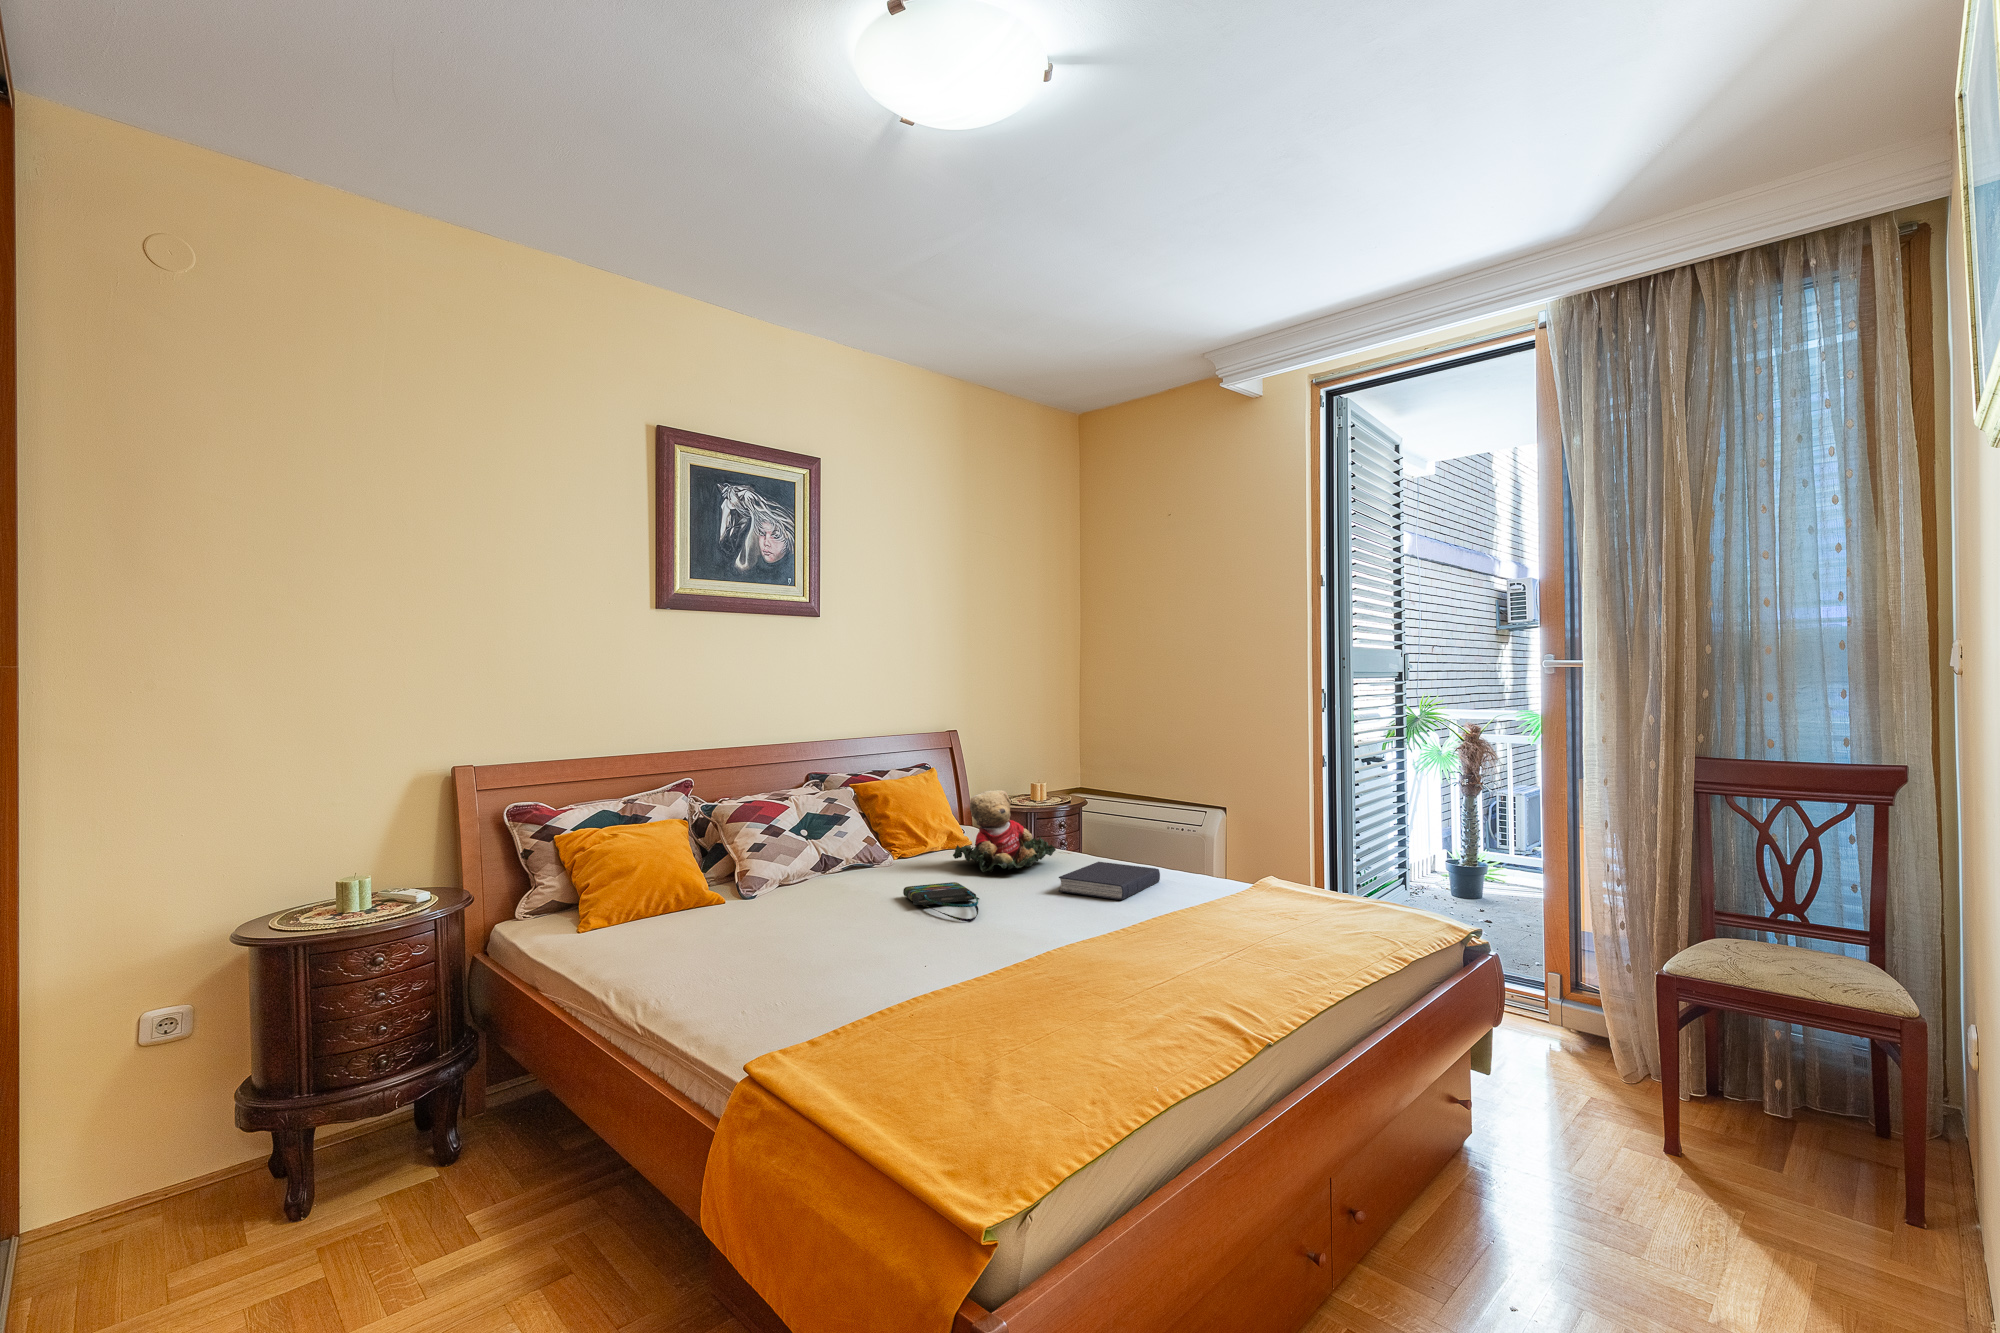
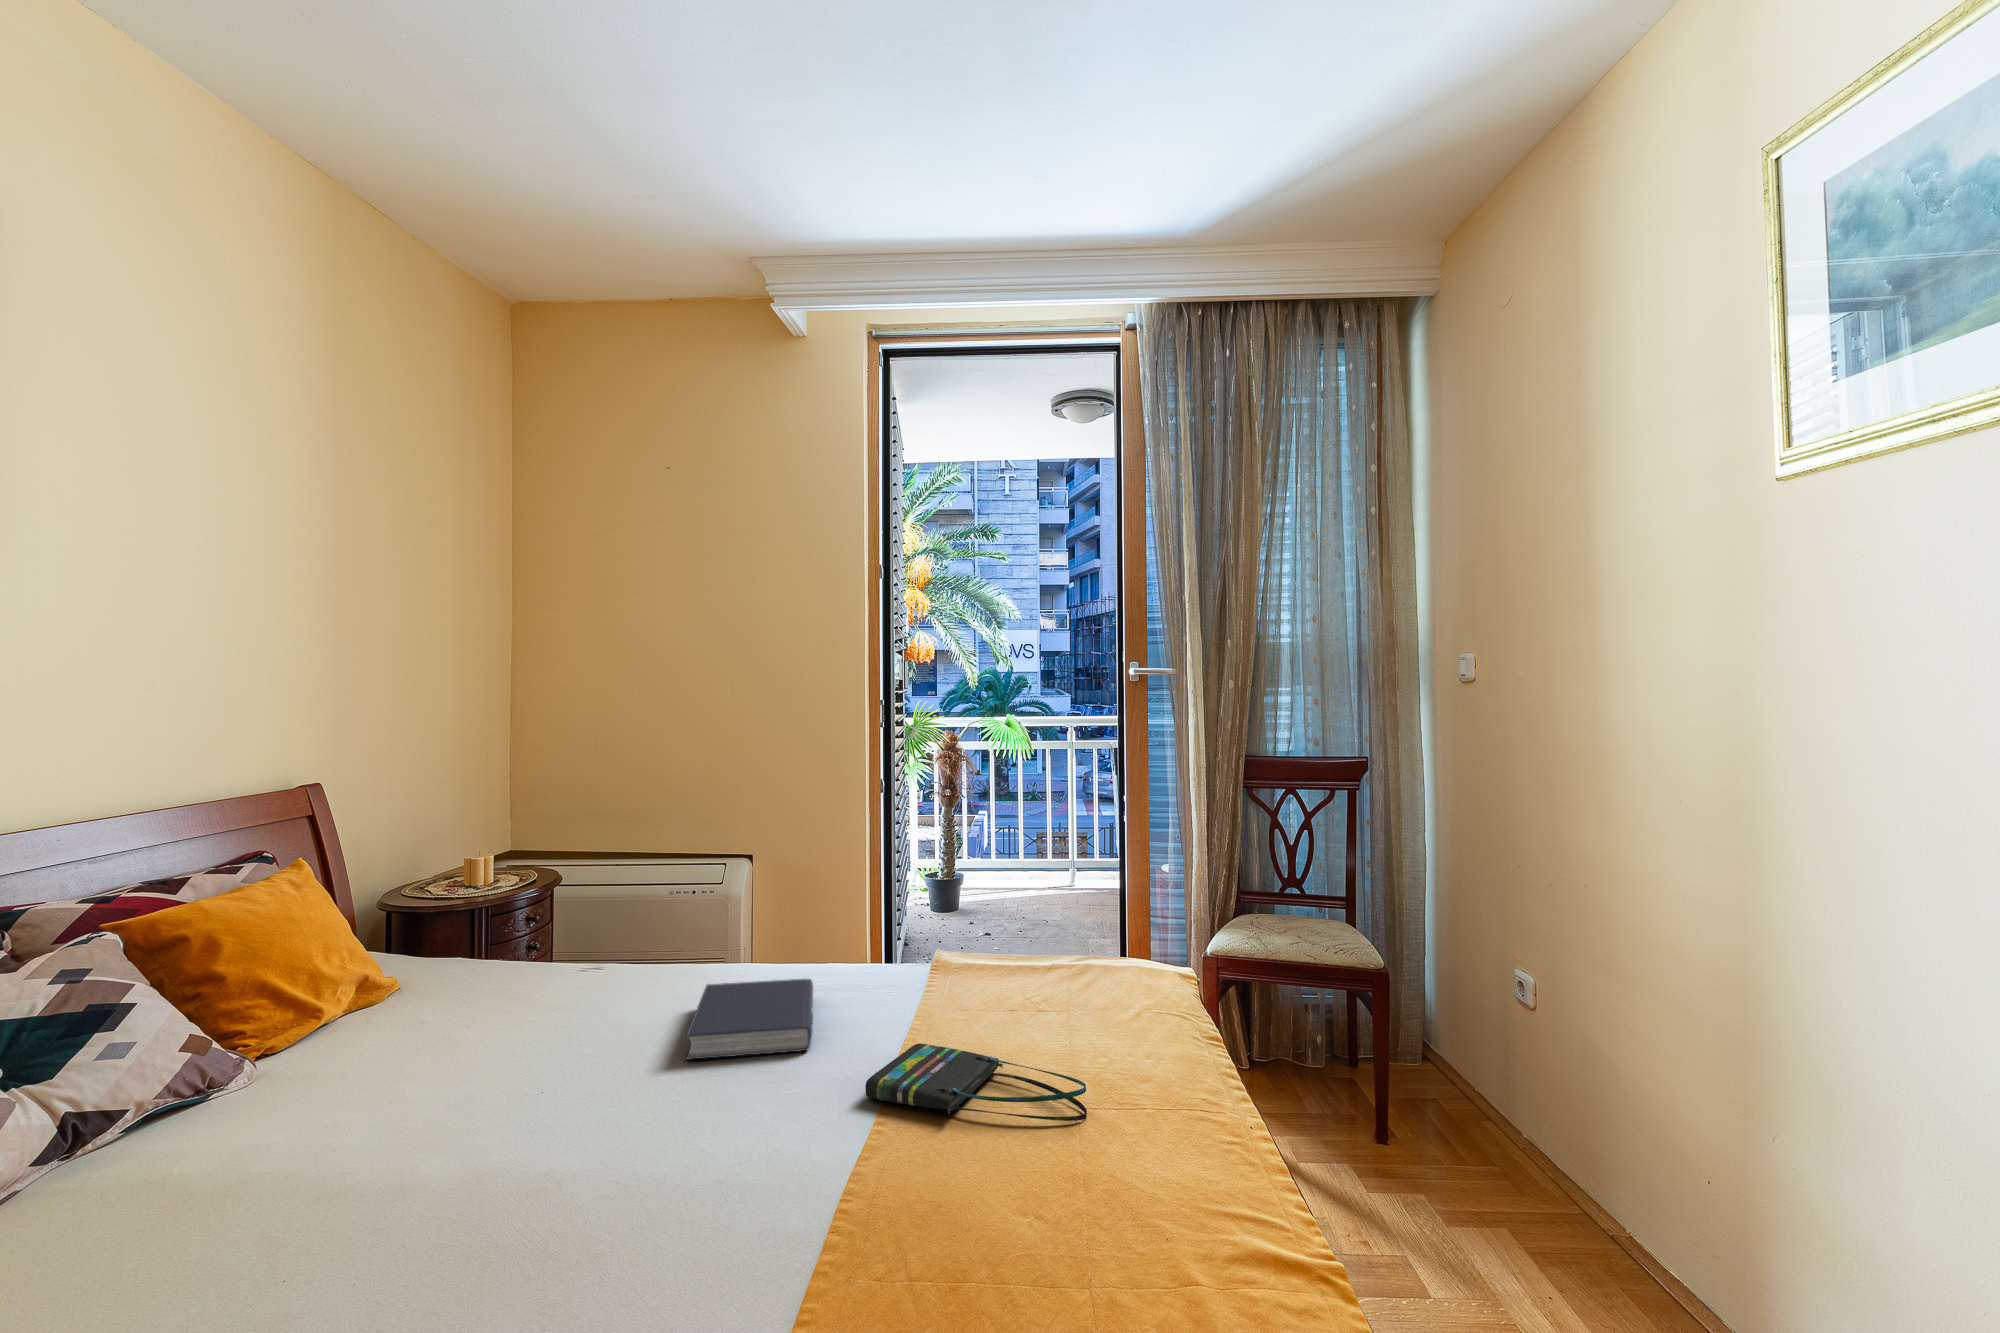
teddy bear: present [953,790,1056,872] -> none [402,891,610,1053]
tote bag: present [903,882,979,922] -> present [865,1043,1087,1121]

